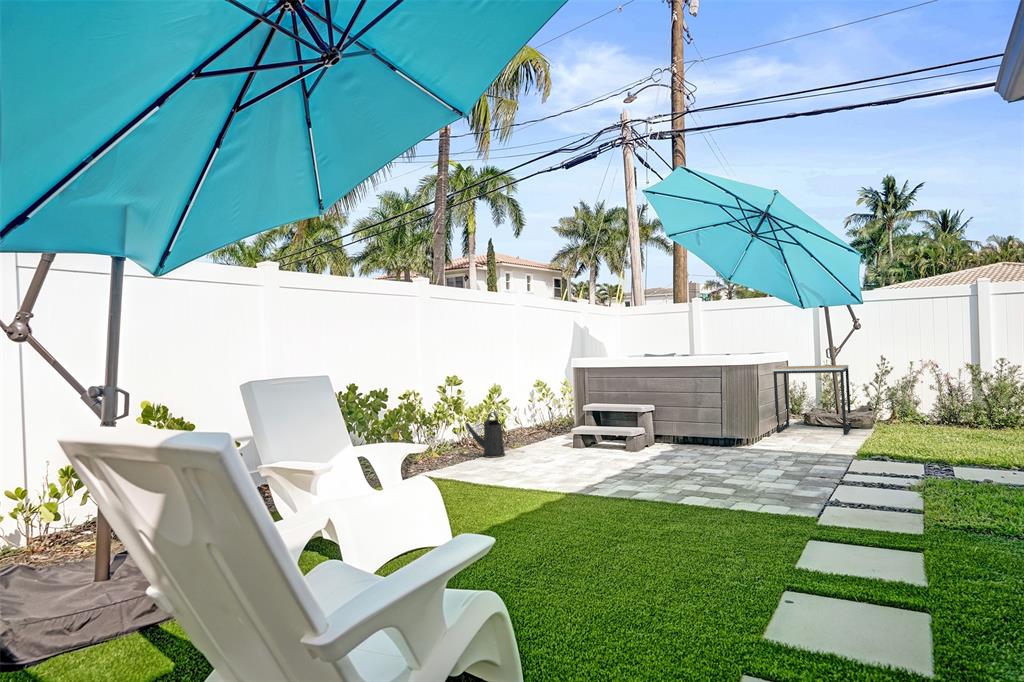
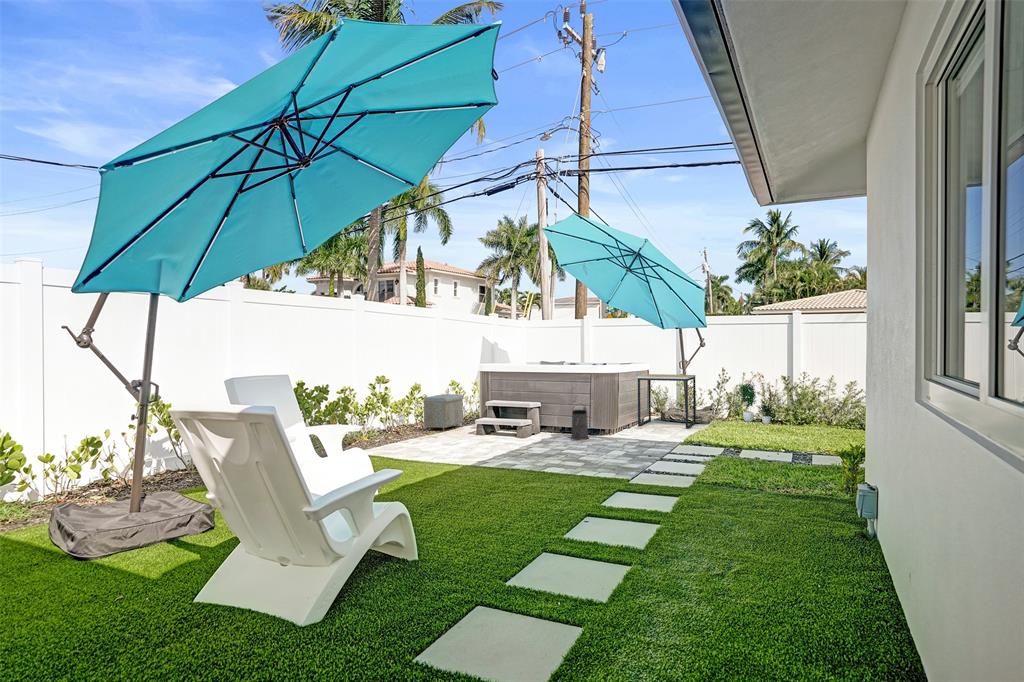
potted plant: none [906,370,963,425] -> present [740,383,774,424]
storage bench: none [505,399,553,444] -> present [424,394,464,431]
watering can: present [466,412,509,458] -> present [571,406,589,440]

